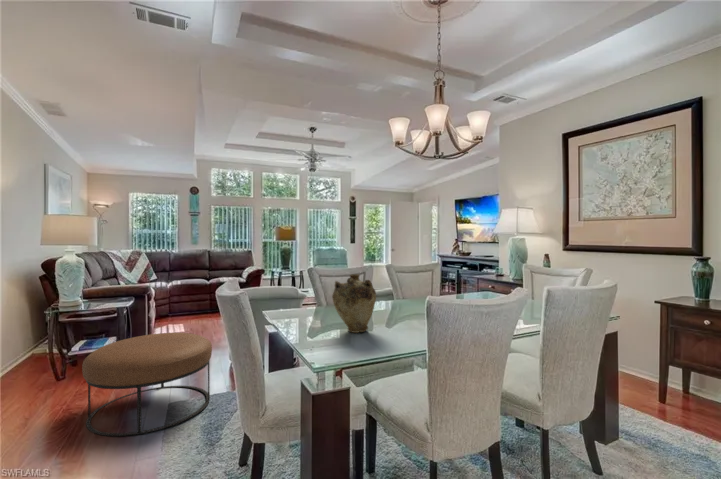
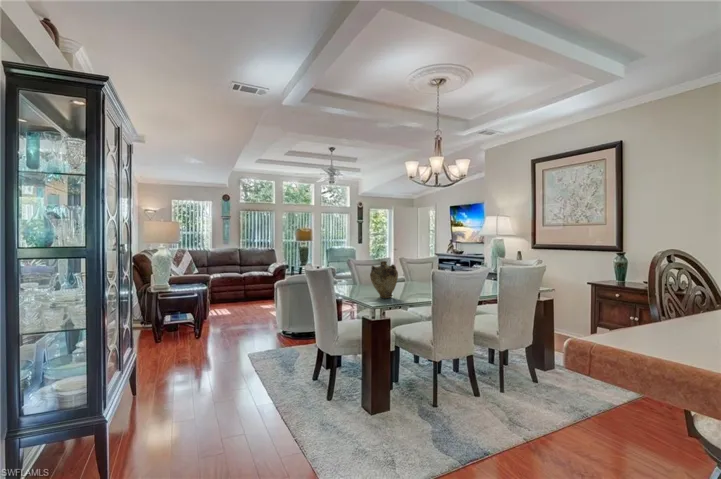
ottoman: present [82,333,212,436] -> none [194,307,276,370]

